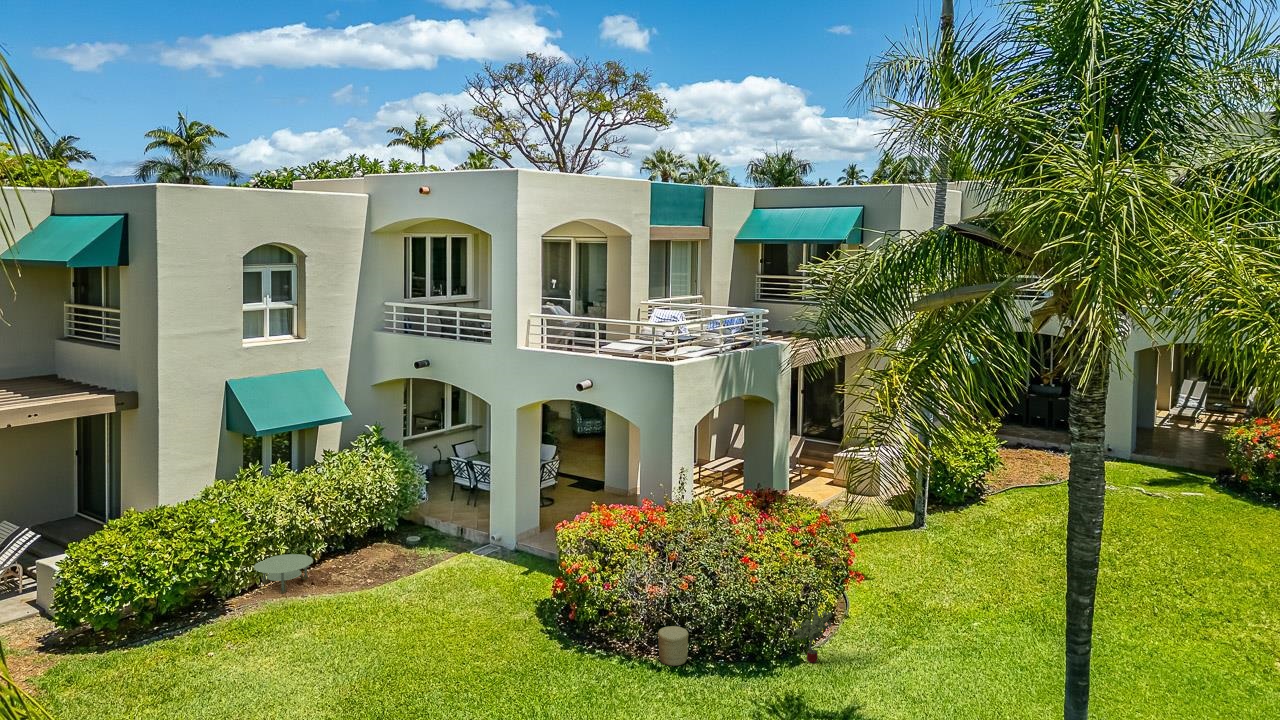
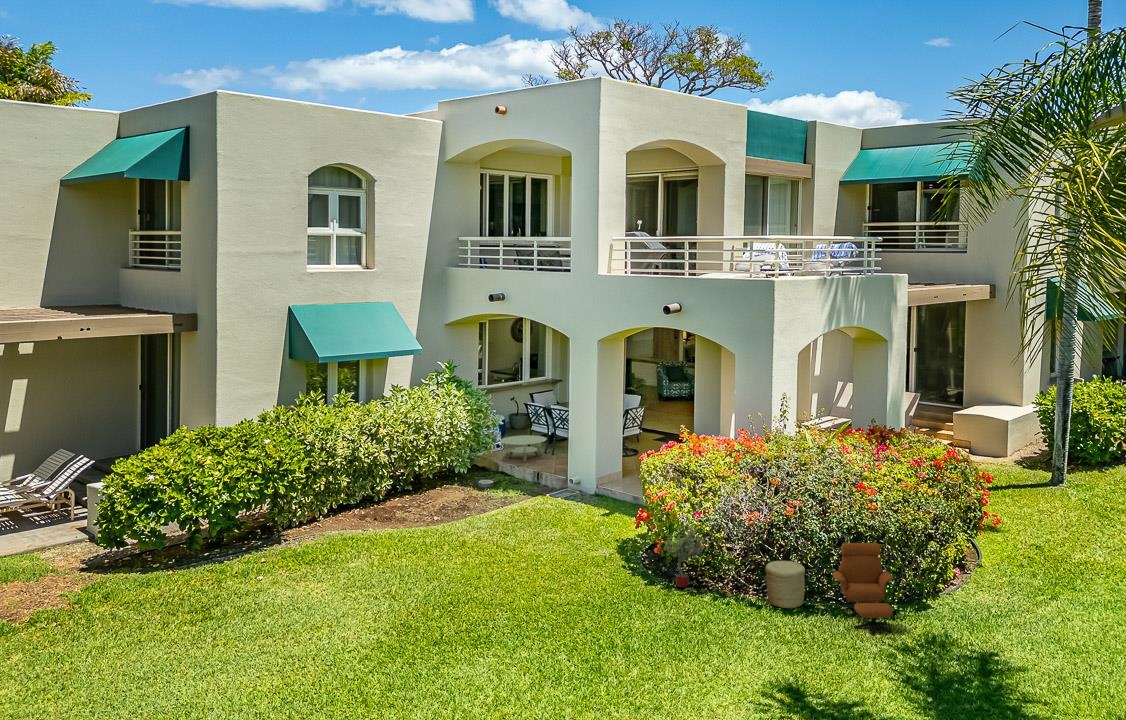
round table: present [254,554,313,594] -> present [501,435,547,463]
potted tree: present [794,607,832,663] -> present [664,525,705,588]
lounge chair: none [710,612,754,688] -> present [833,543,893,635]

